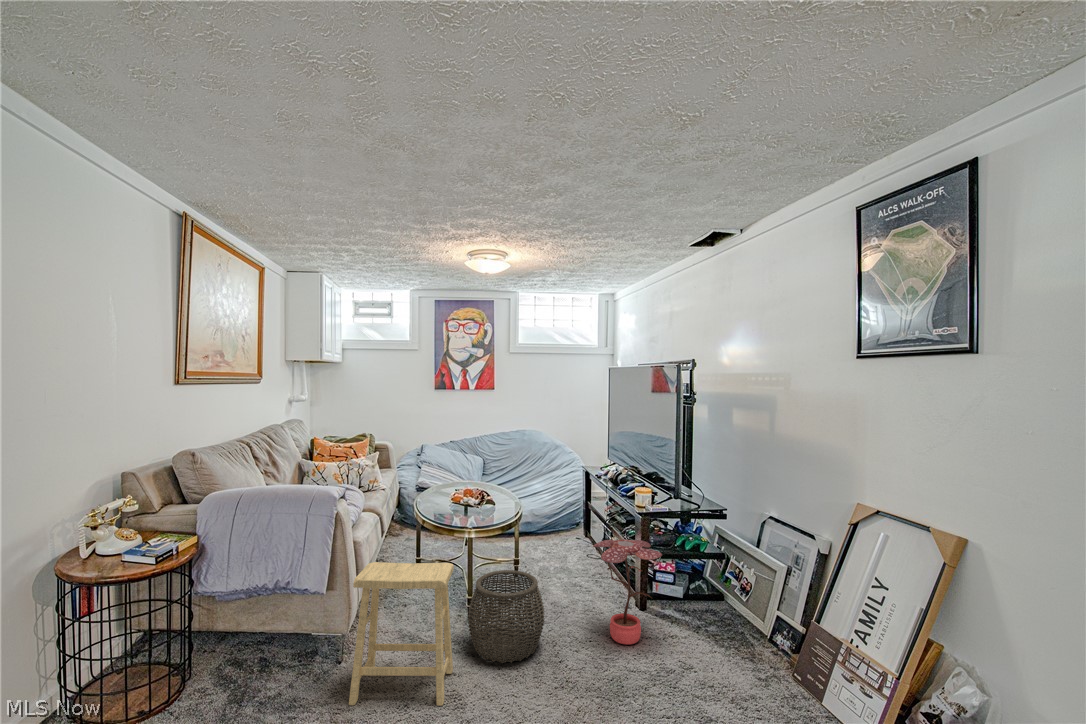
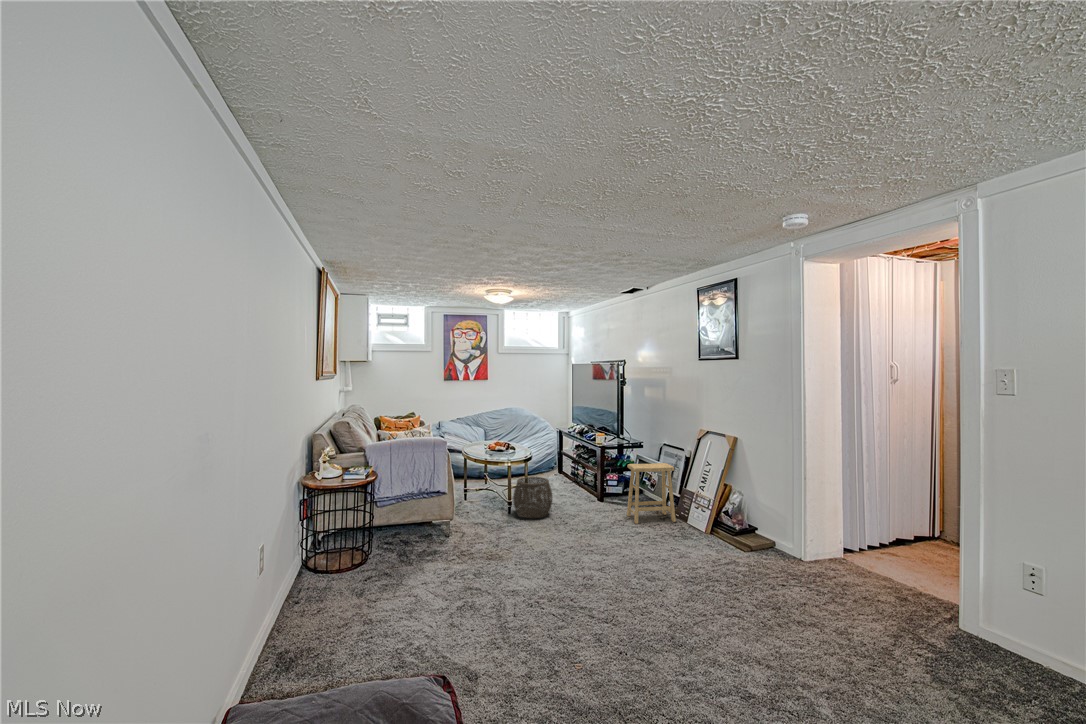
potted plant: present [593,539,662,645] -> none [575,459,612,511]
footstool: present [349,562,454,706] -> present [627,463,676,524]

